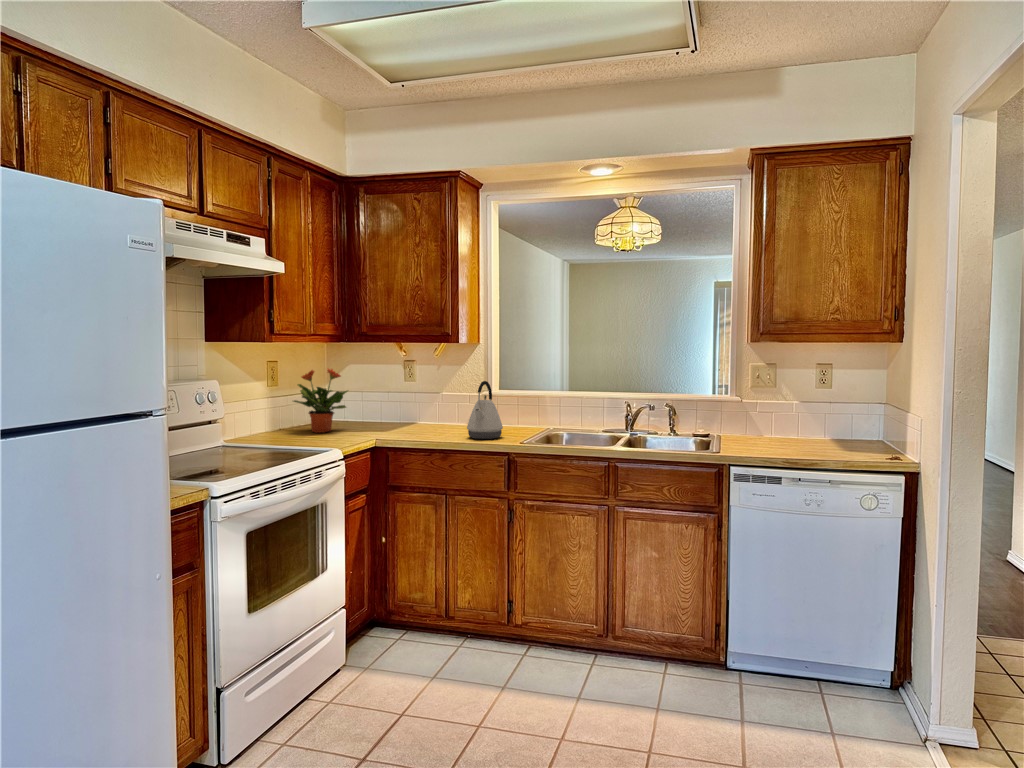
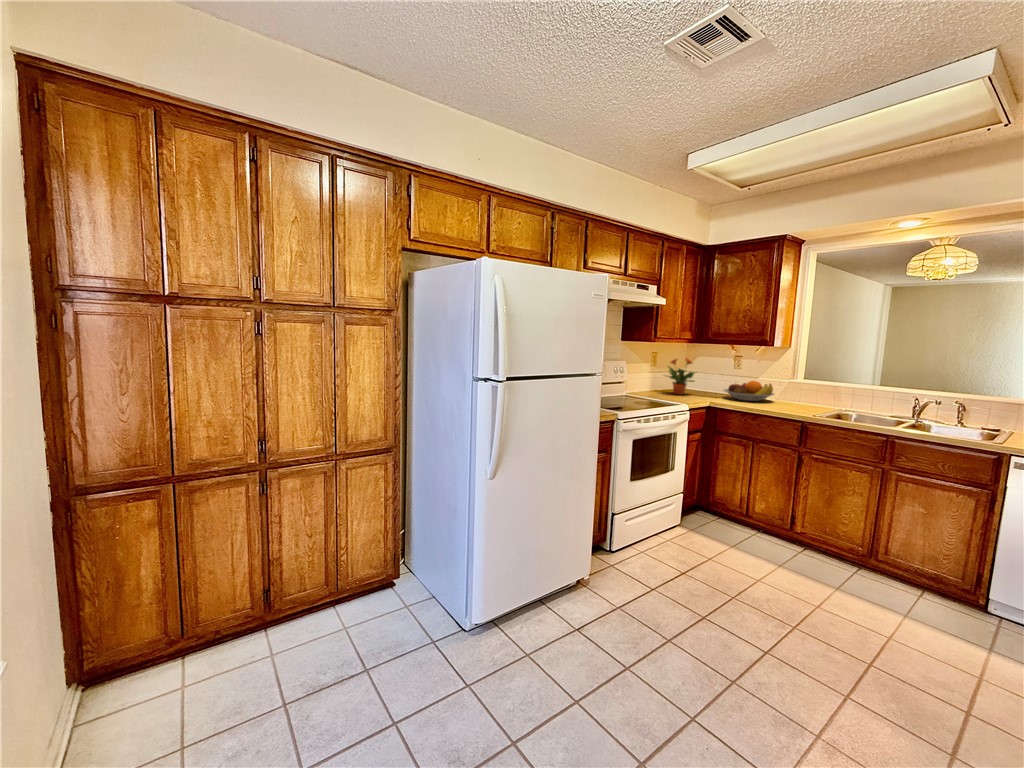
kettle: present [467,381,503,439] -> none [774,372,802,410]
fruit bowl: none [392,398,465,431] -> present [724,381,774,401]

